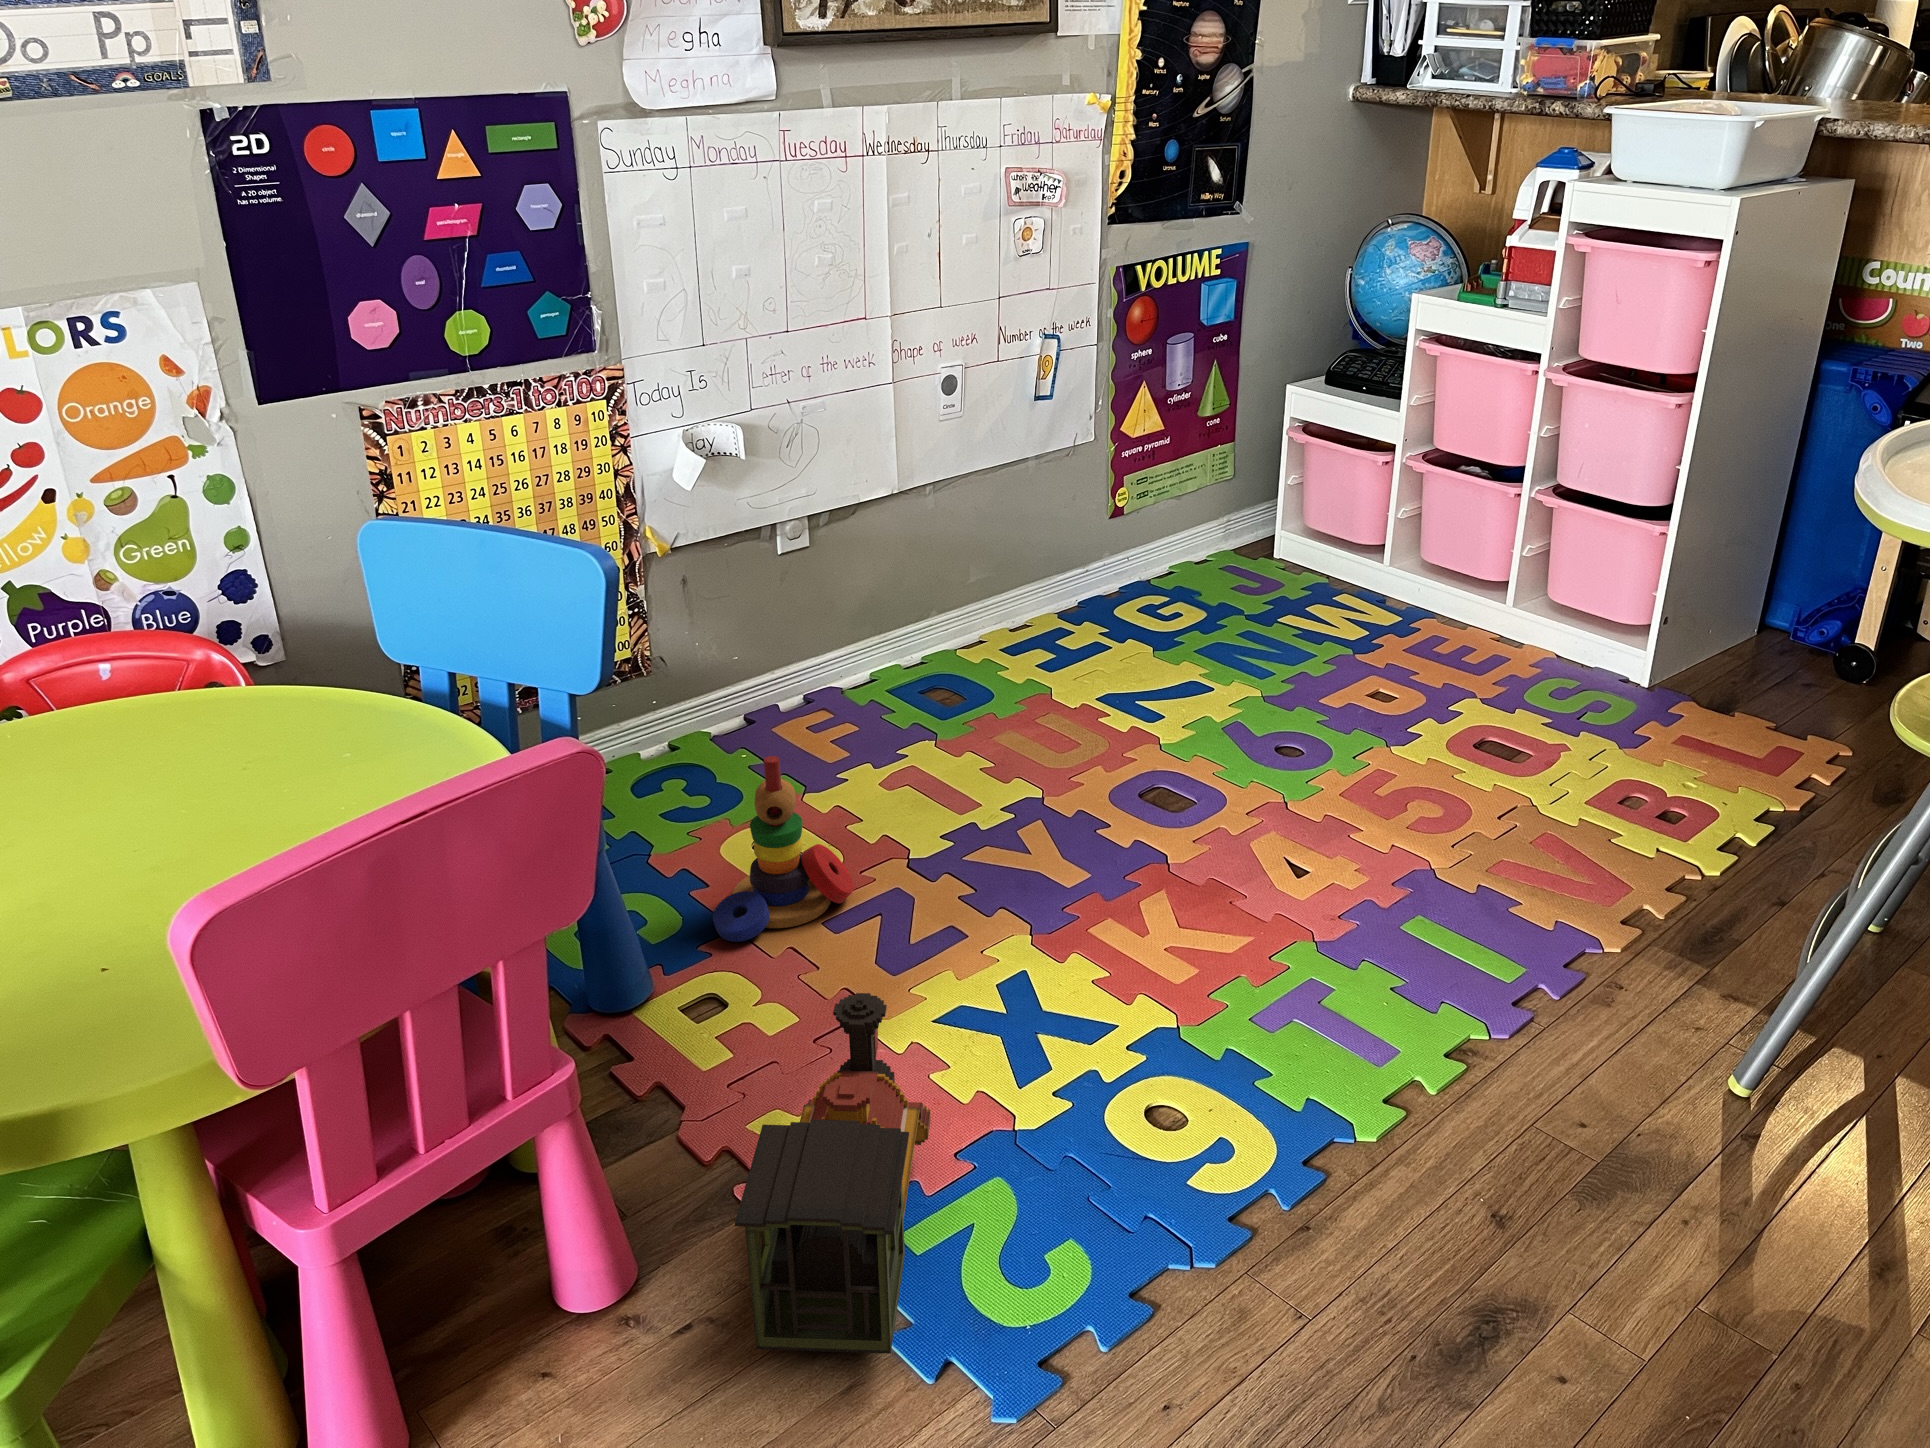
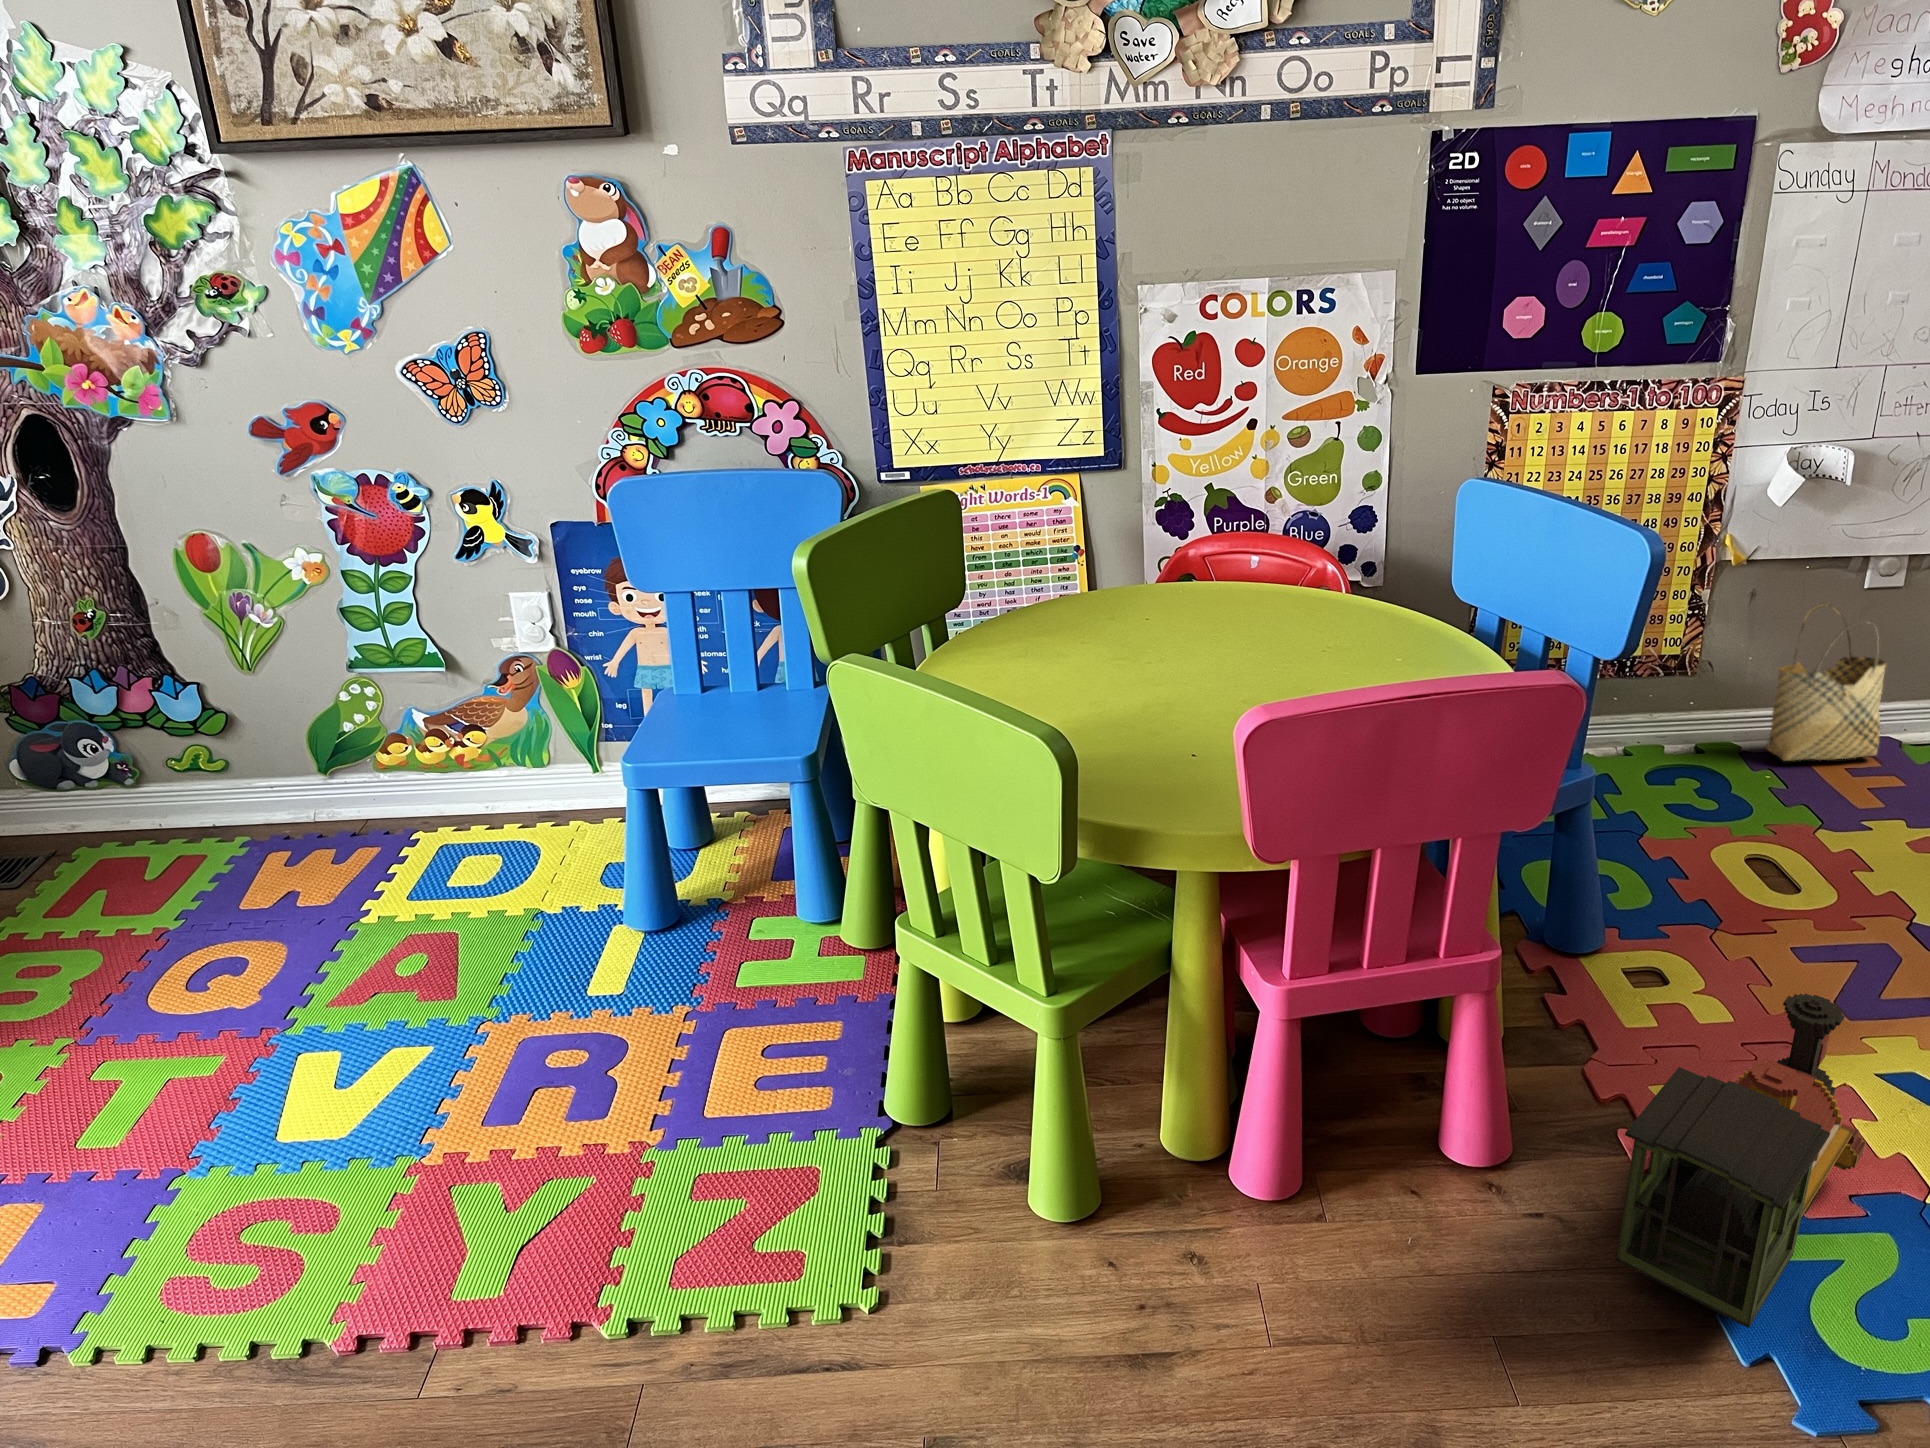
woven basket: none [725,576,828,738] -> present [1766,604,1886,761]
stacking toy: present [713,756,854,942] -> none [1690,765,1850,937]

